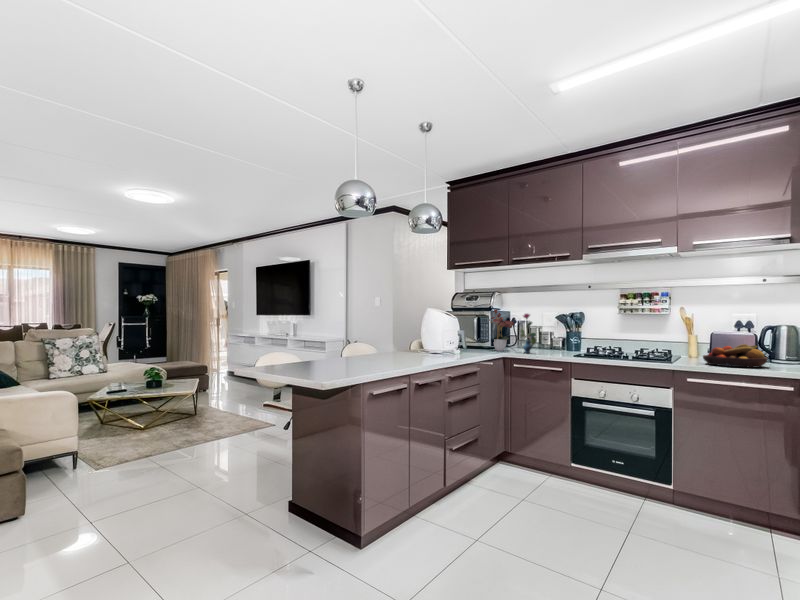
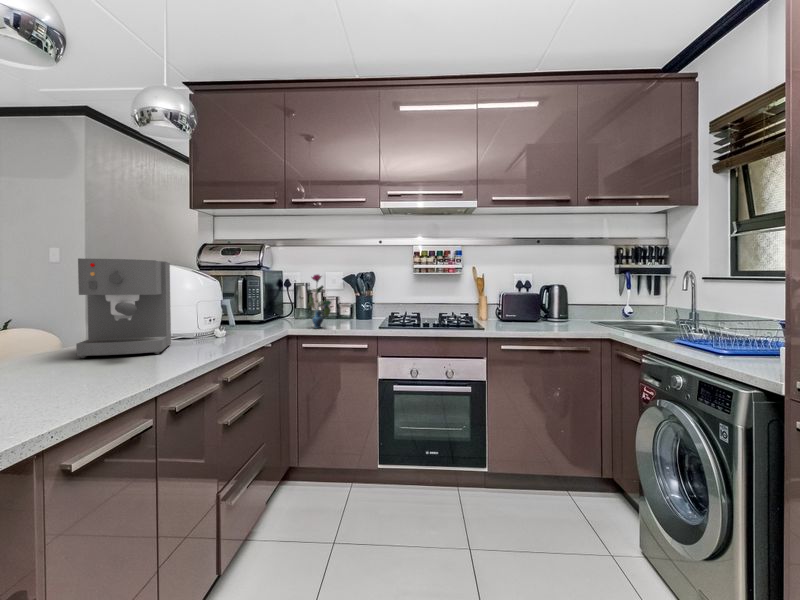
coffee maker: none [388,304,432,356] -> present [76,258,171,358]
flower arrangement: present [489,309,514,351] -> none [259,266,299,327]
fruit bowl: present [703,344,767,367] -> none [510,306,565,330]

